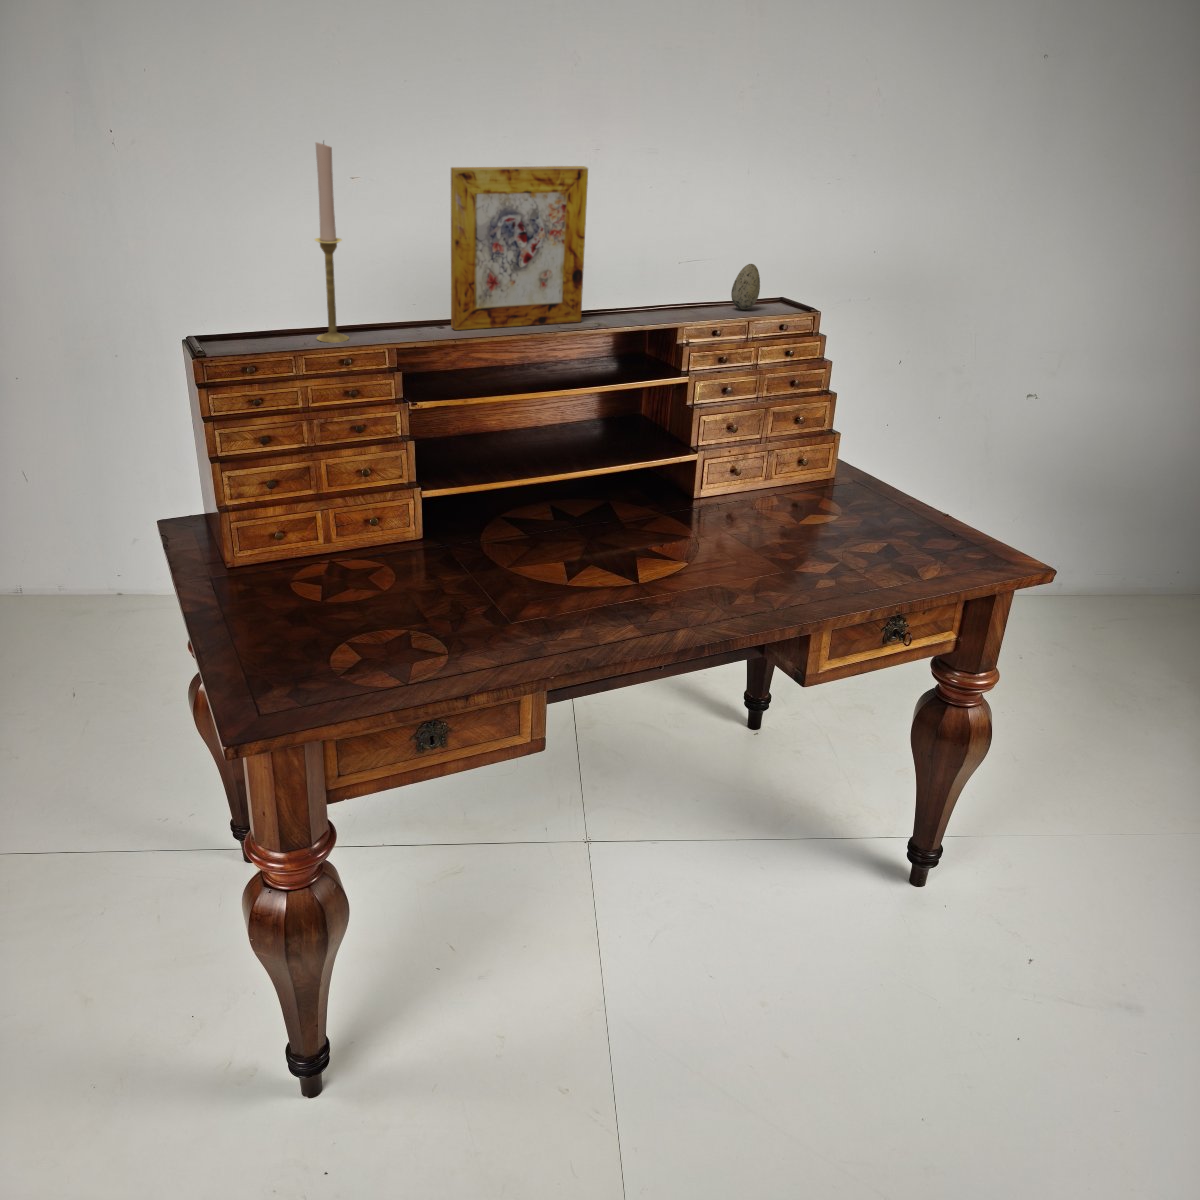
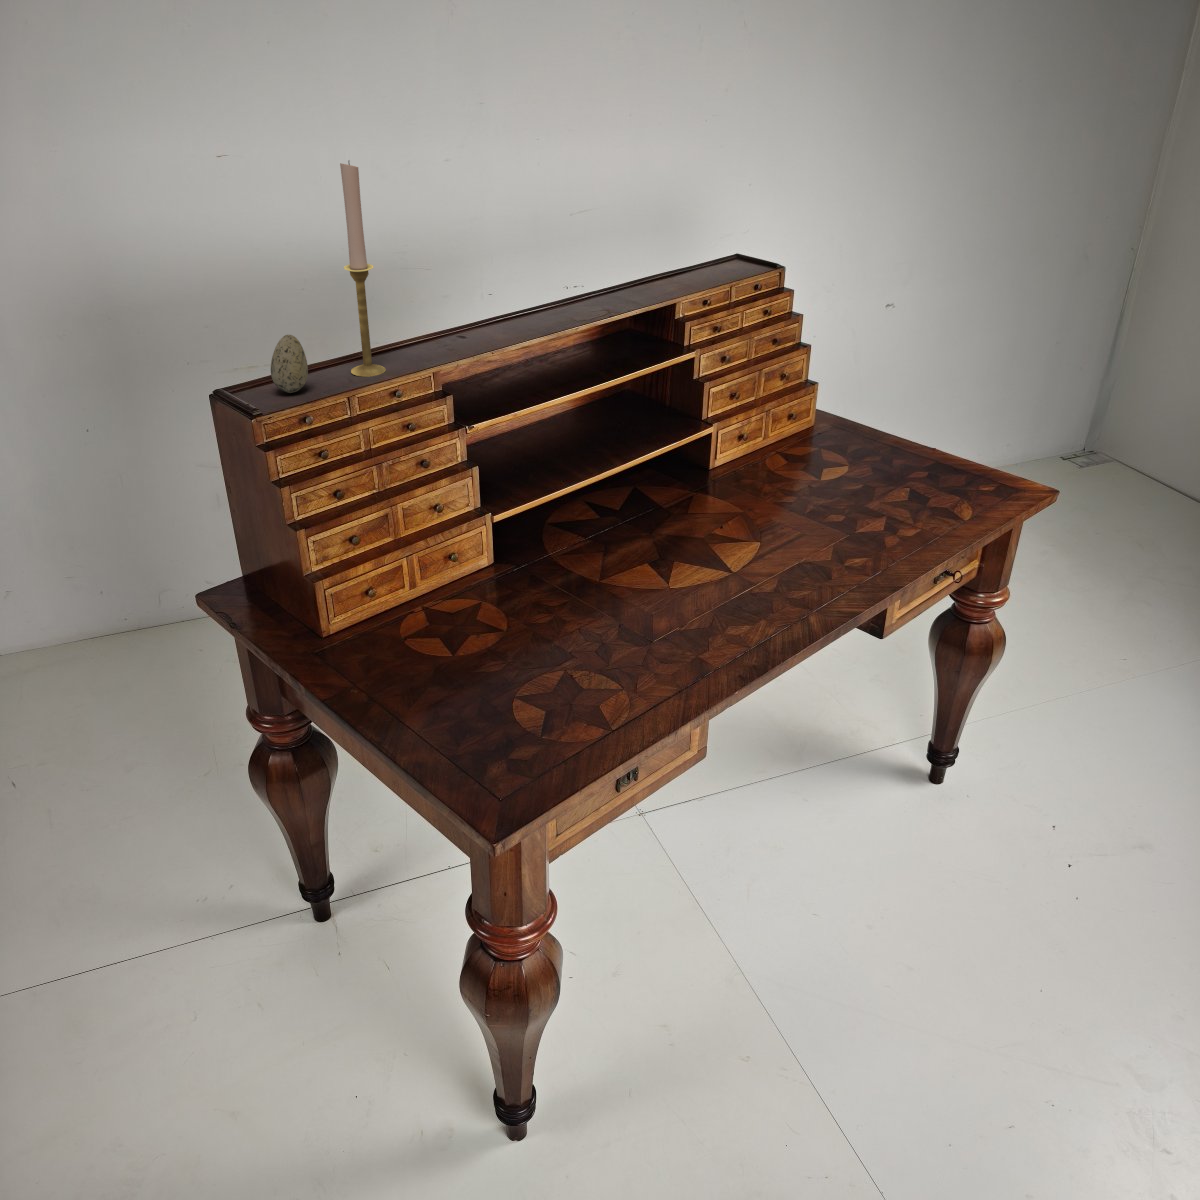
picture frame: present [451,166,588,330] -> none [463,153,588,341]
decorative egg: present [731,264,760,309] -> present [271,335,308,393]

